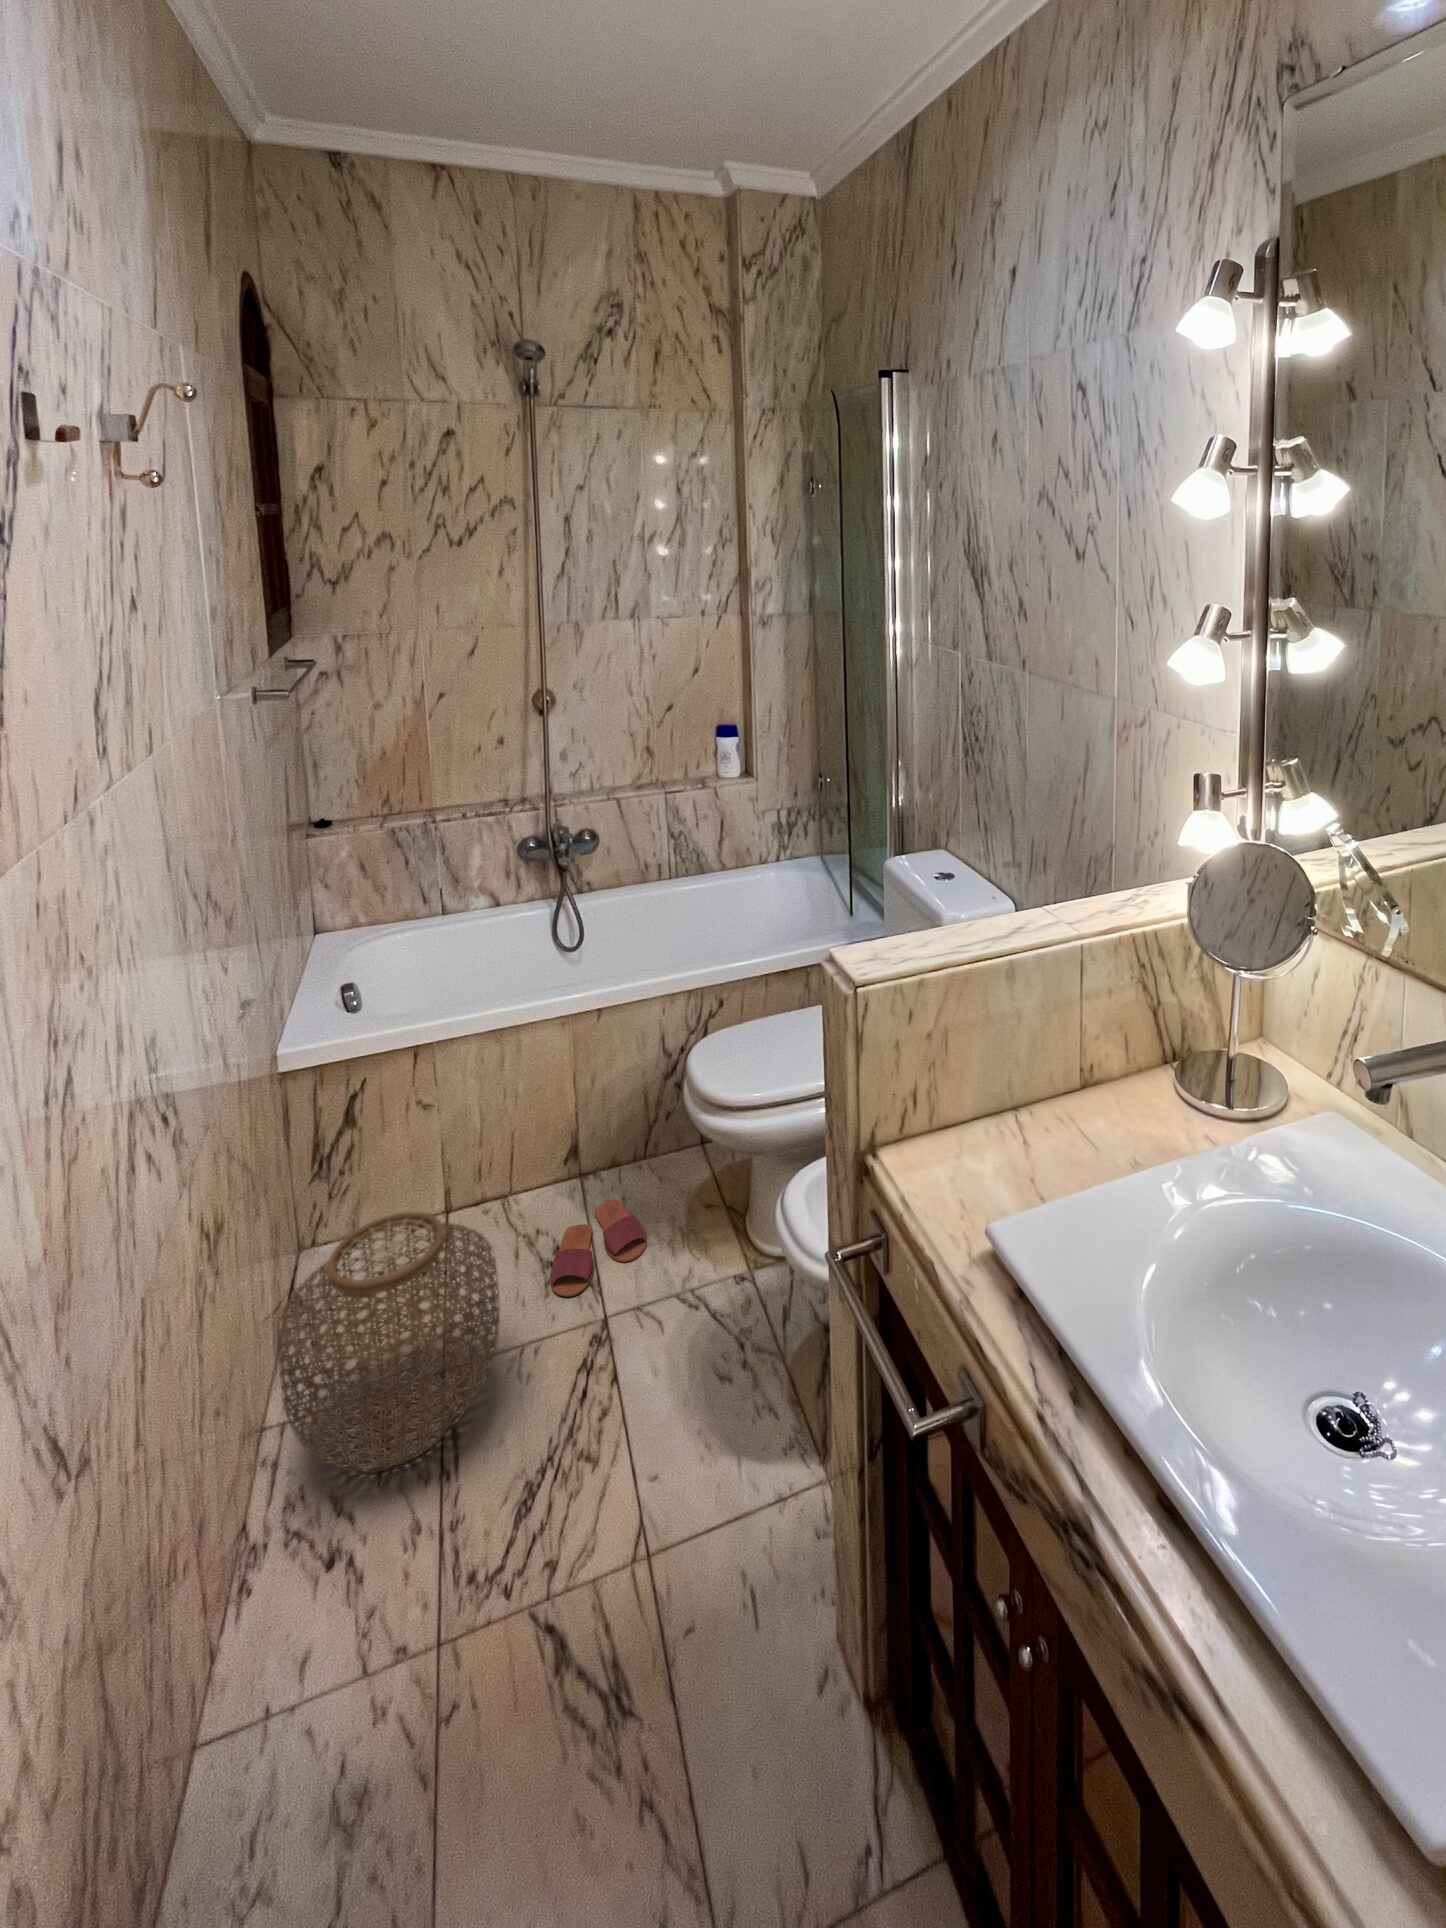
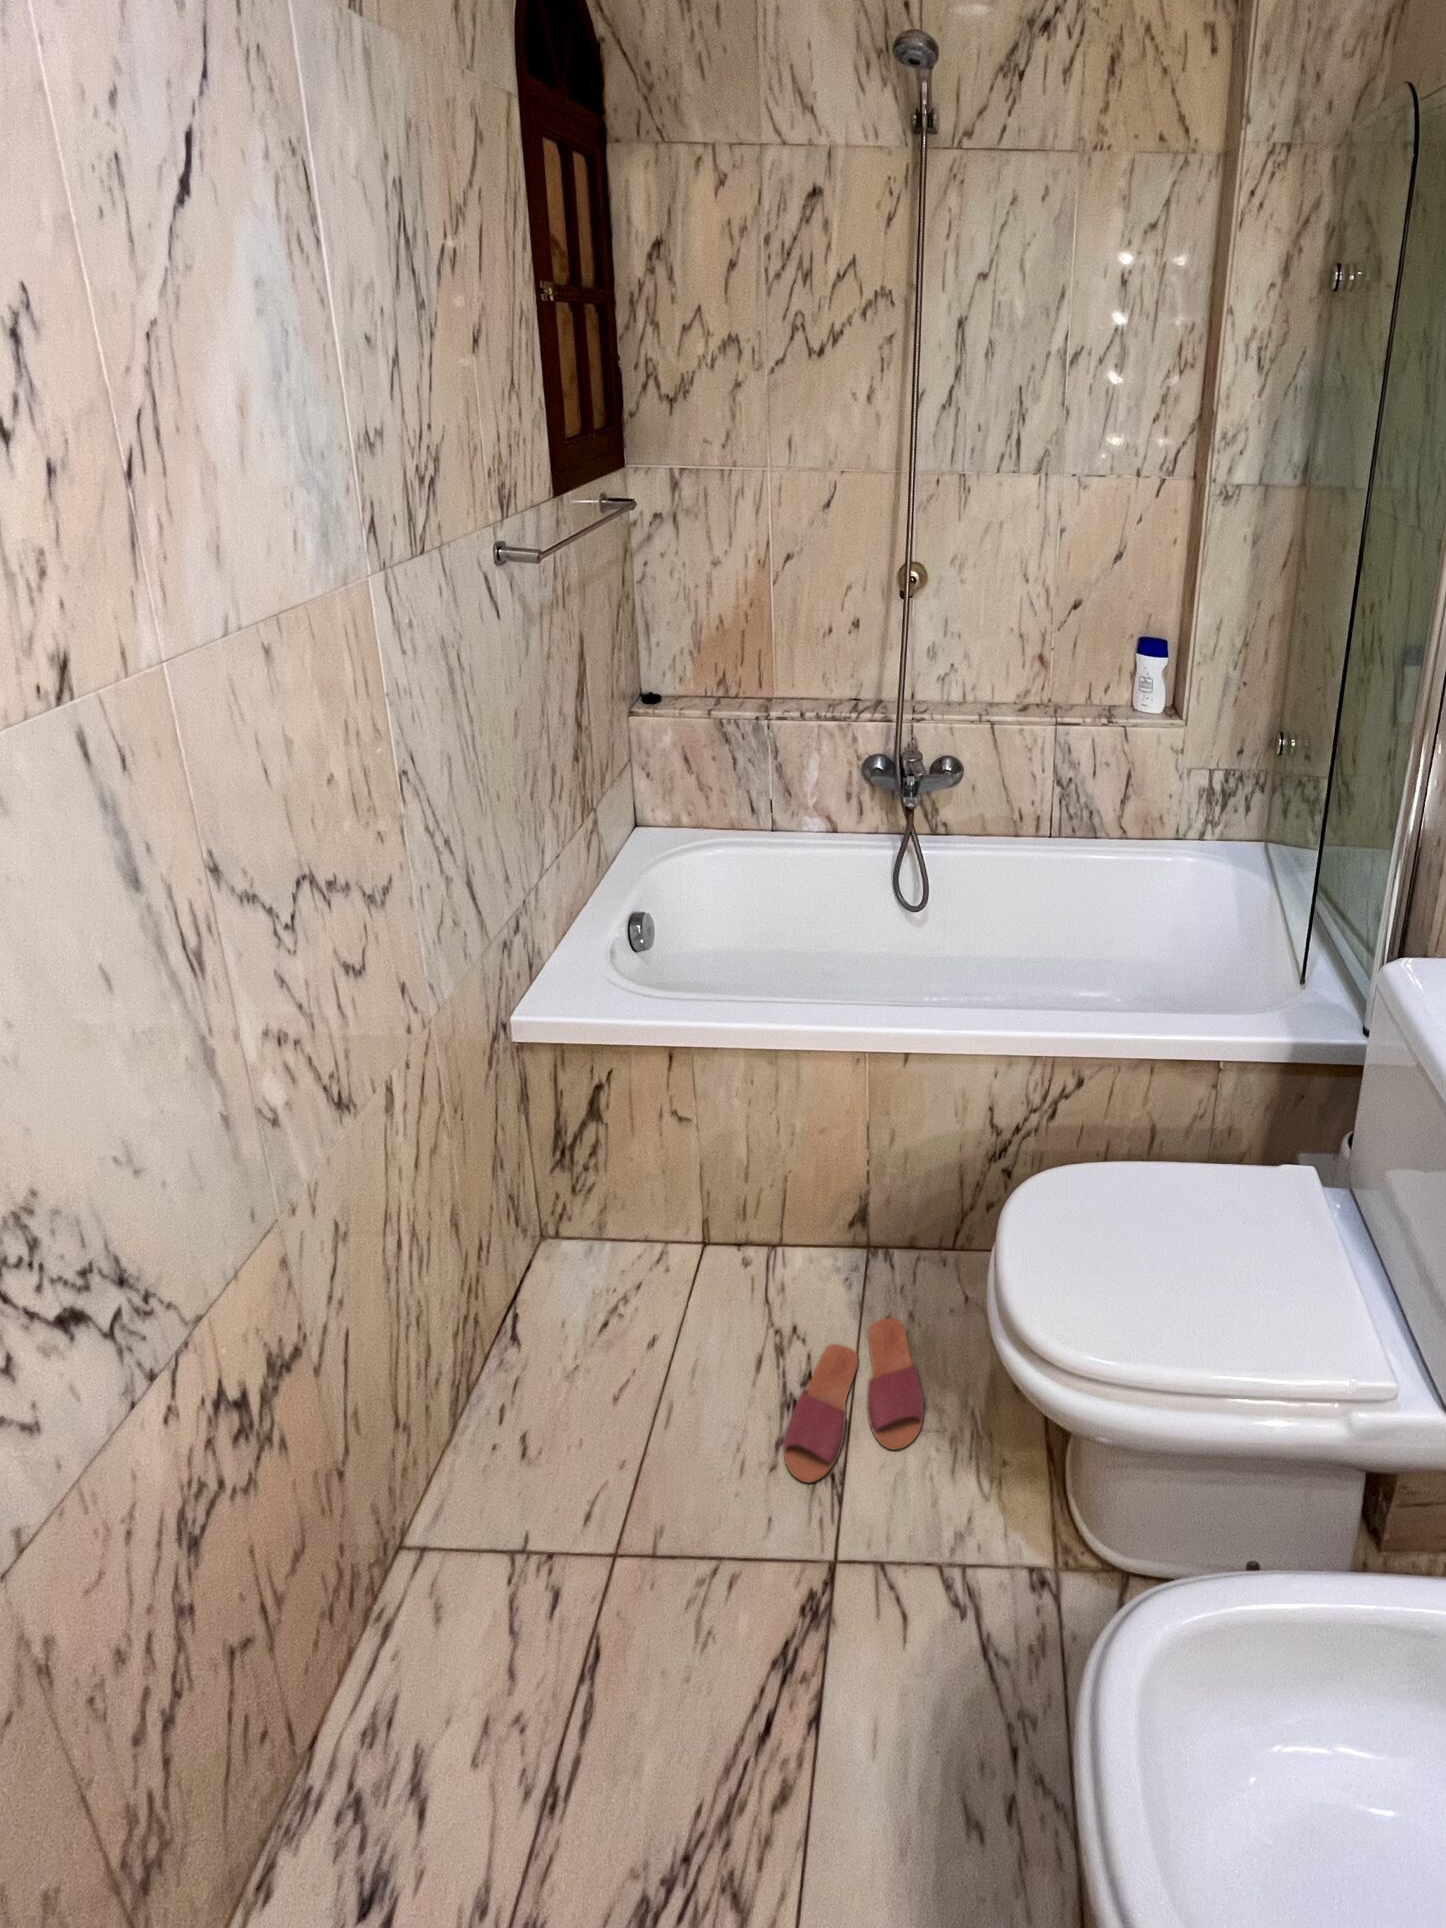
woven basket: present [277,1212,500,1472] -> none [372,1336,680,1727]

